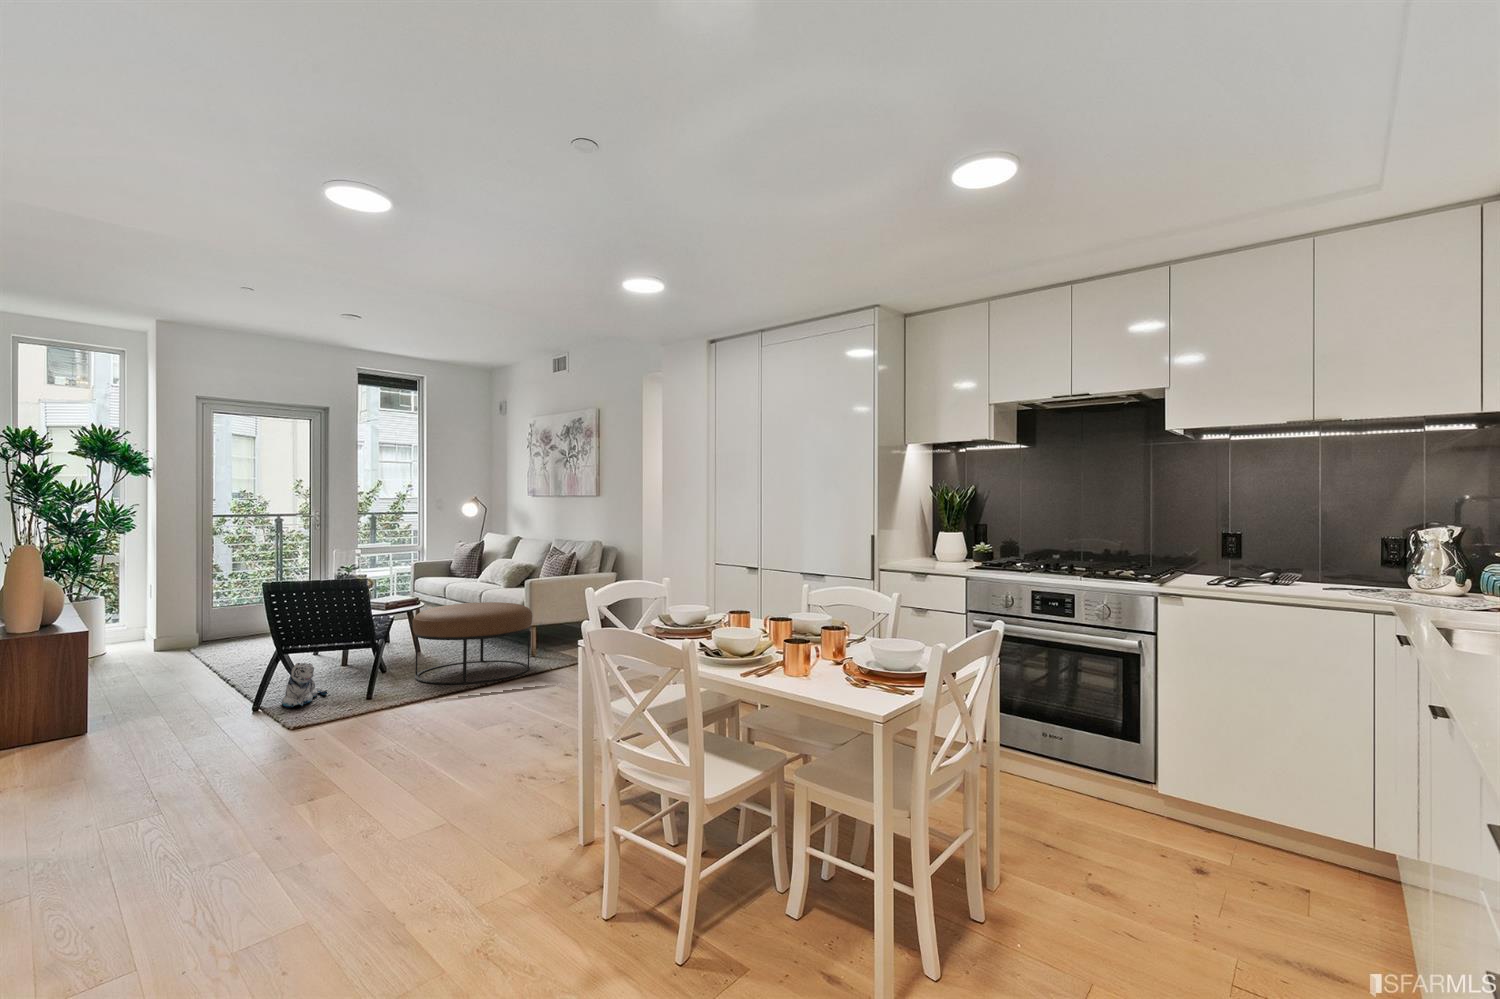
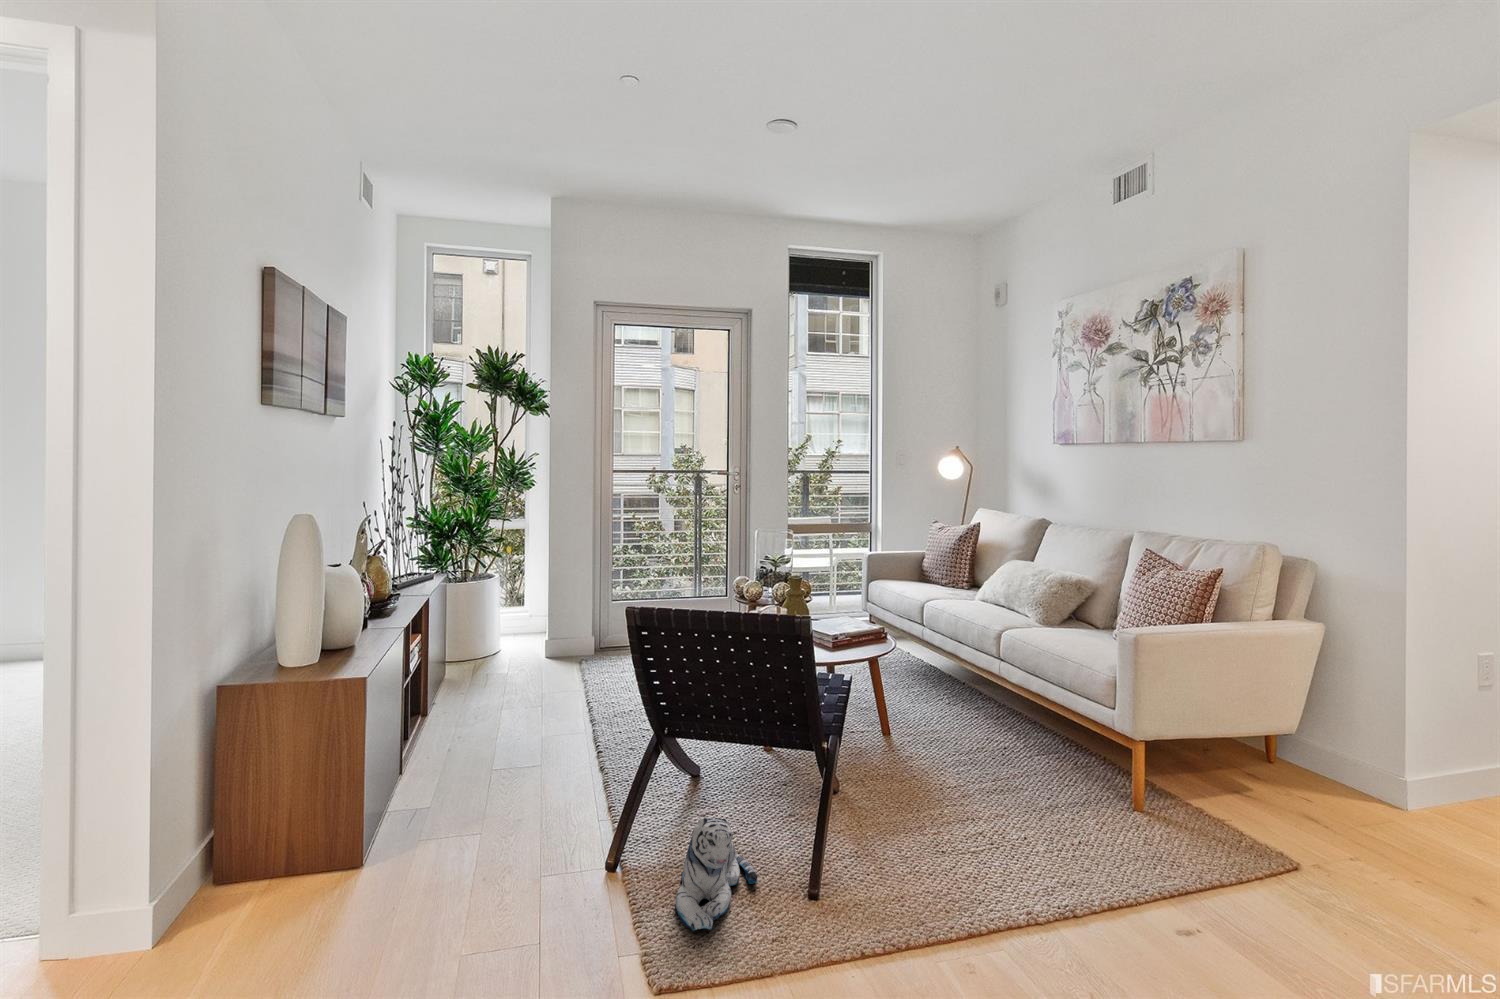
ottoman: present [413,602,532,684] -> none [912,682,1184,919]

